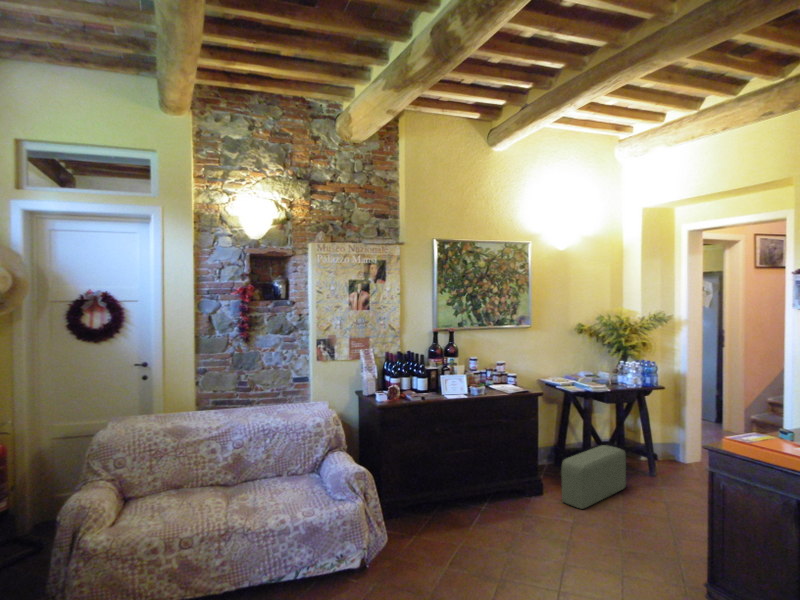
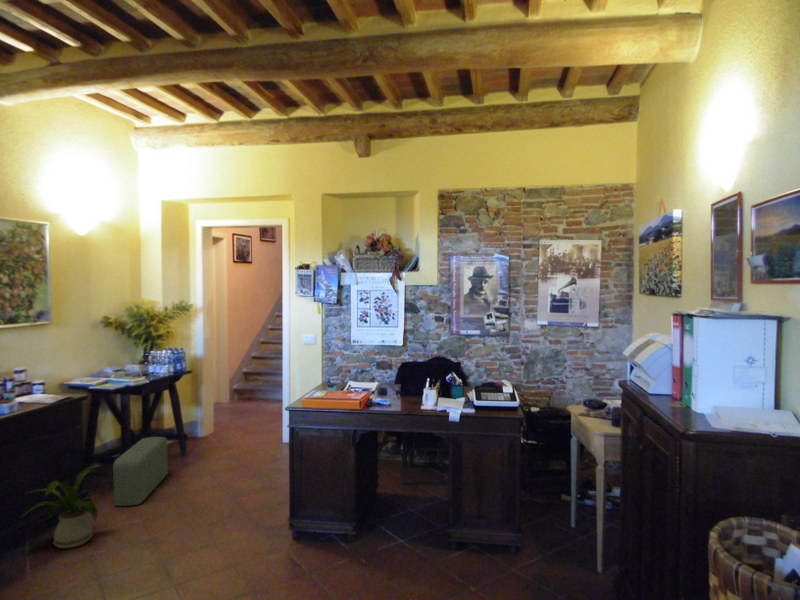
house plant: none [478,459,550,526] -> present [28,465,99,548]

